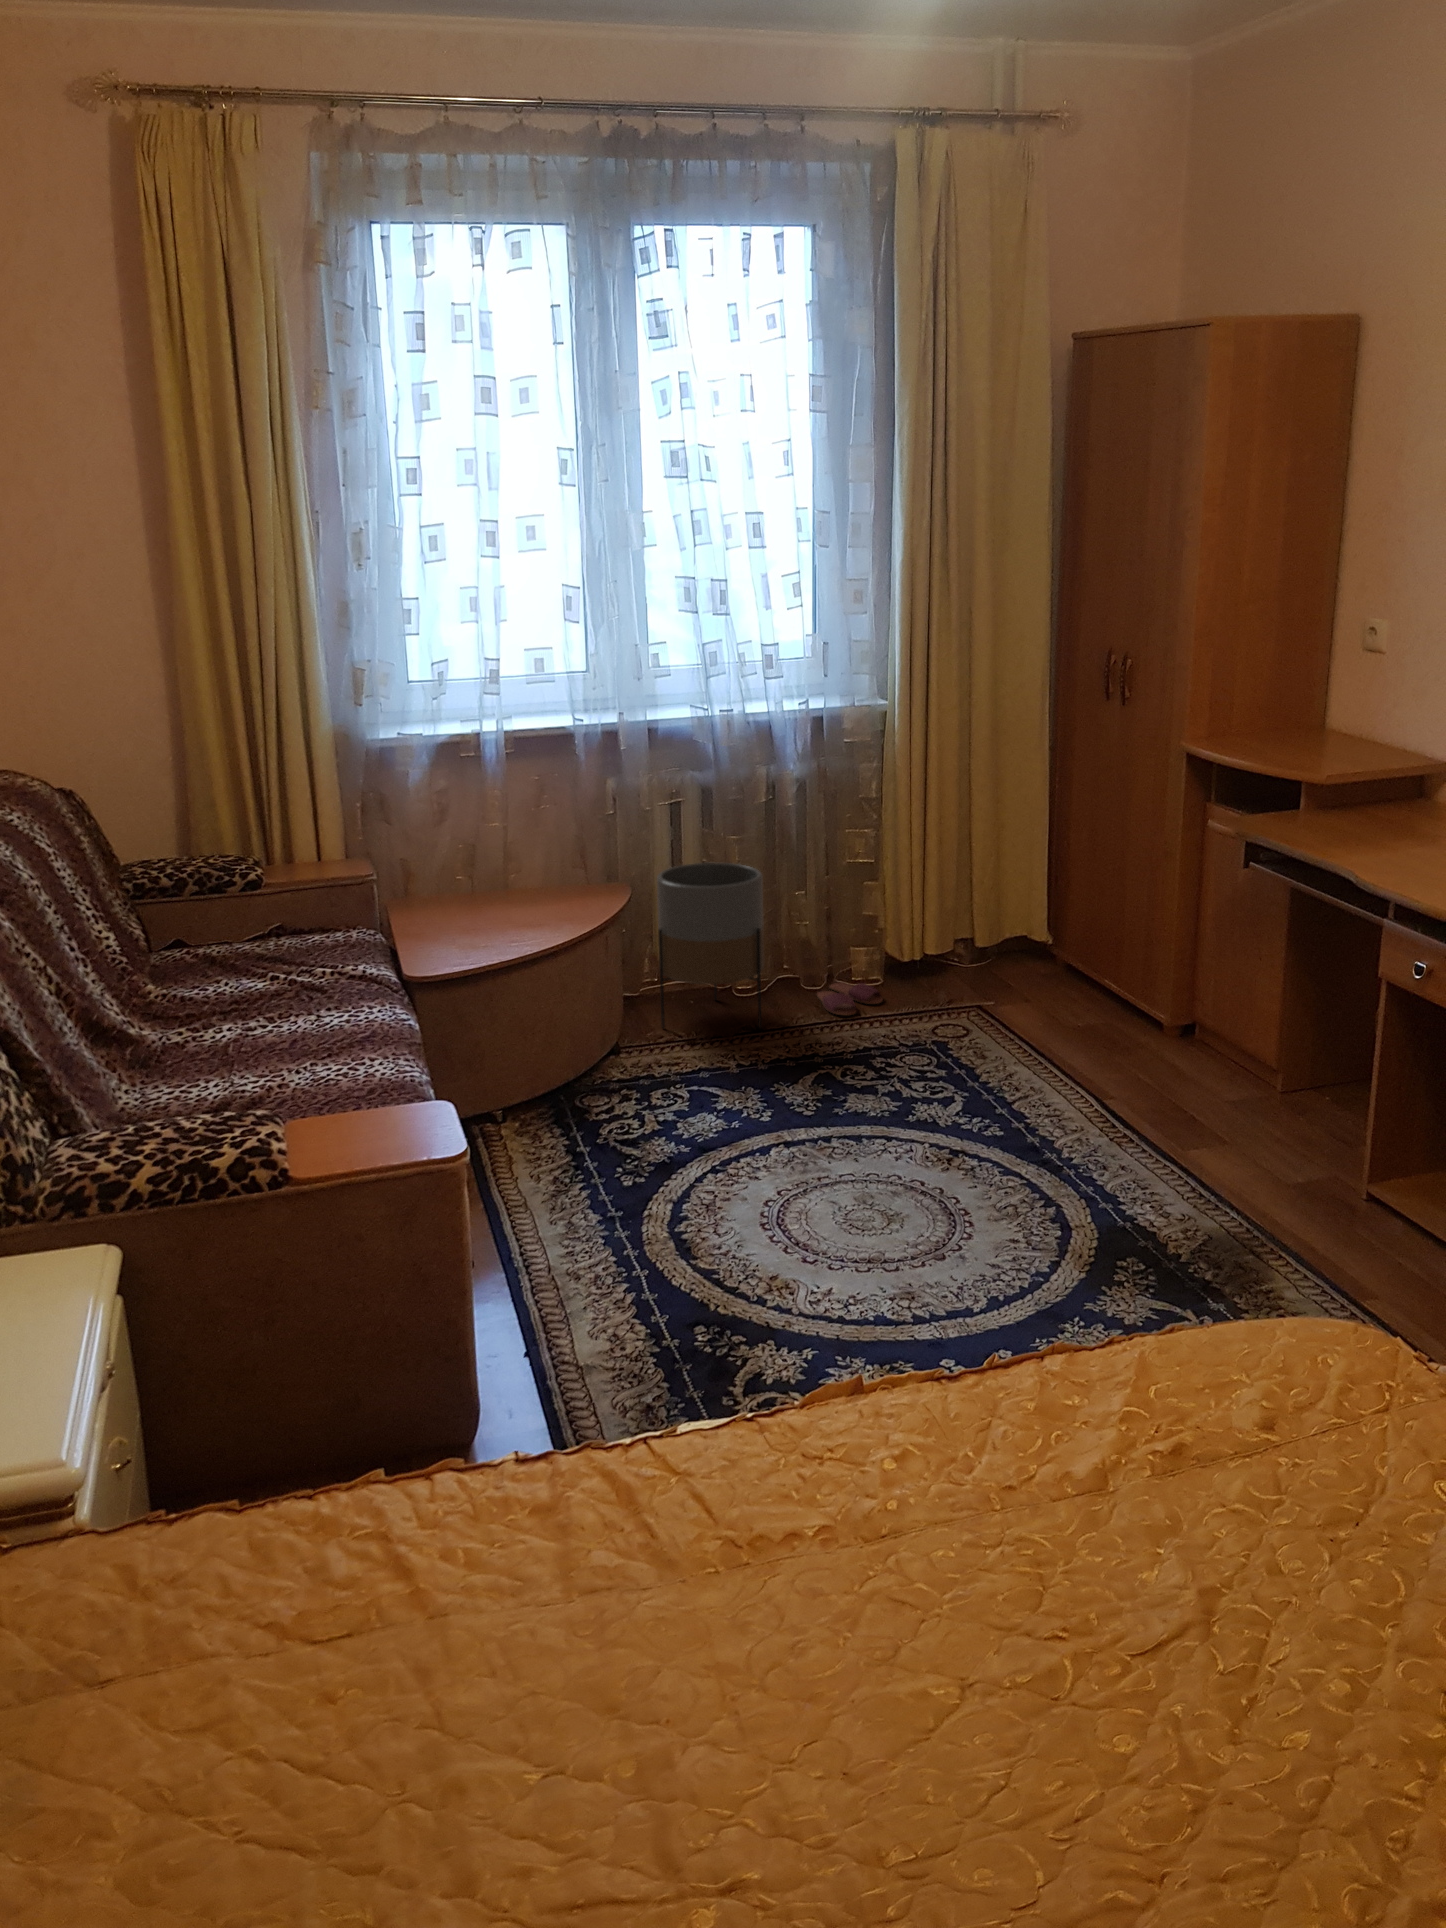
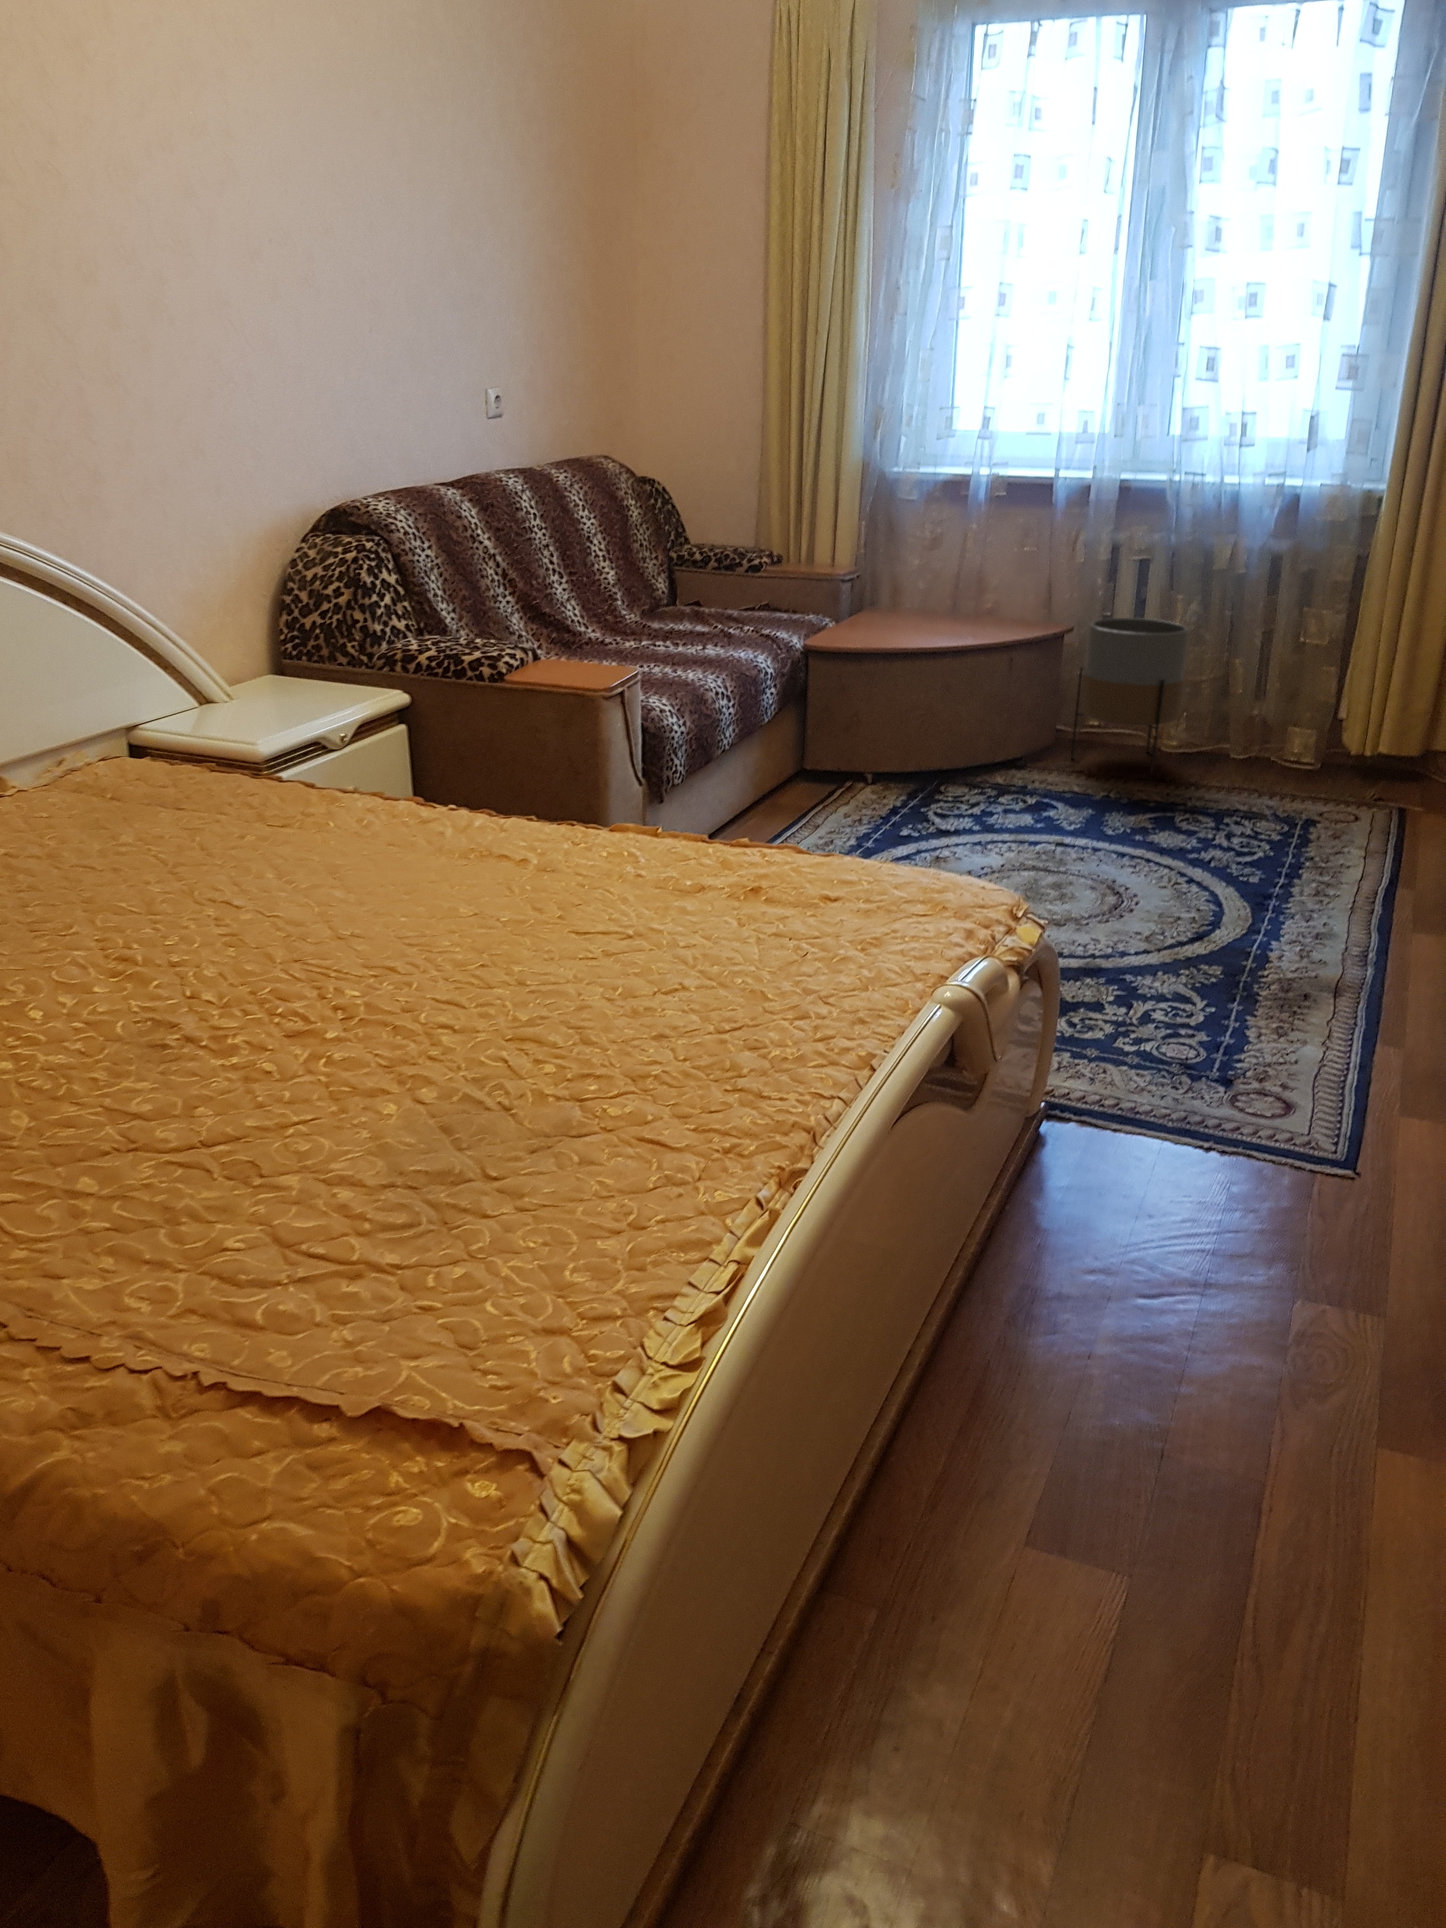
slippers: present [817,983,883,1015] -> none [1233,762,1302,784]

